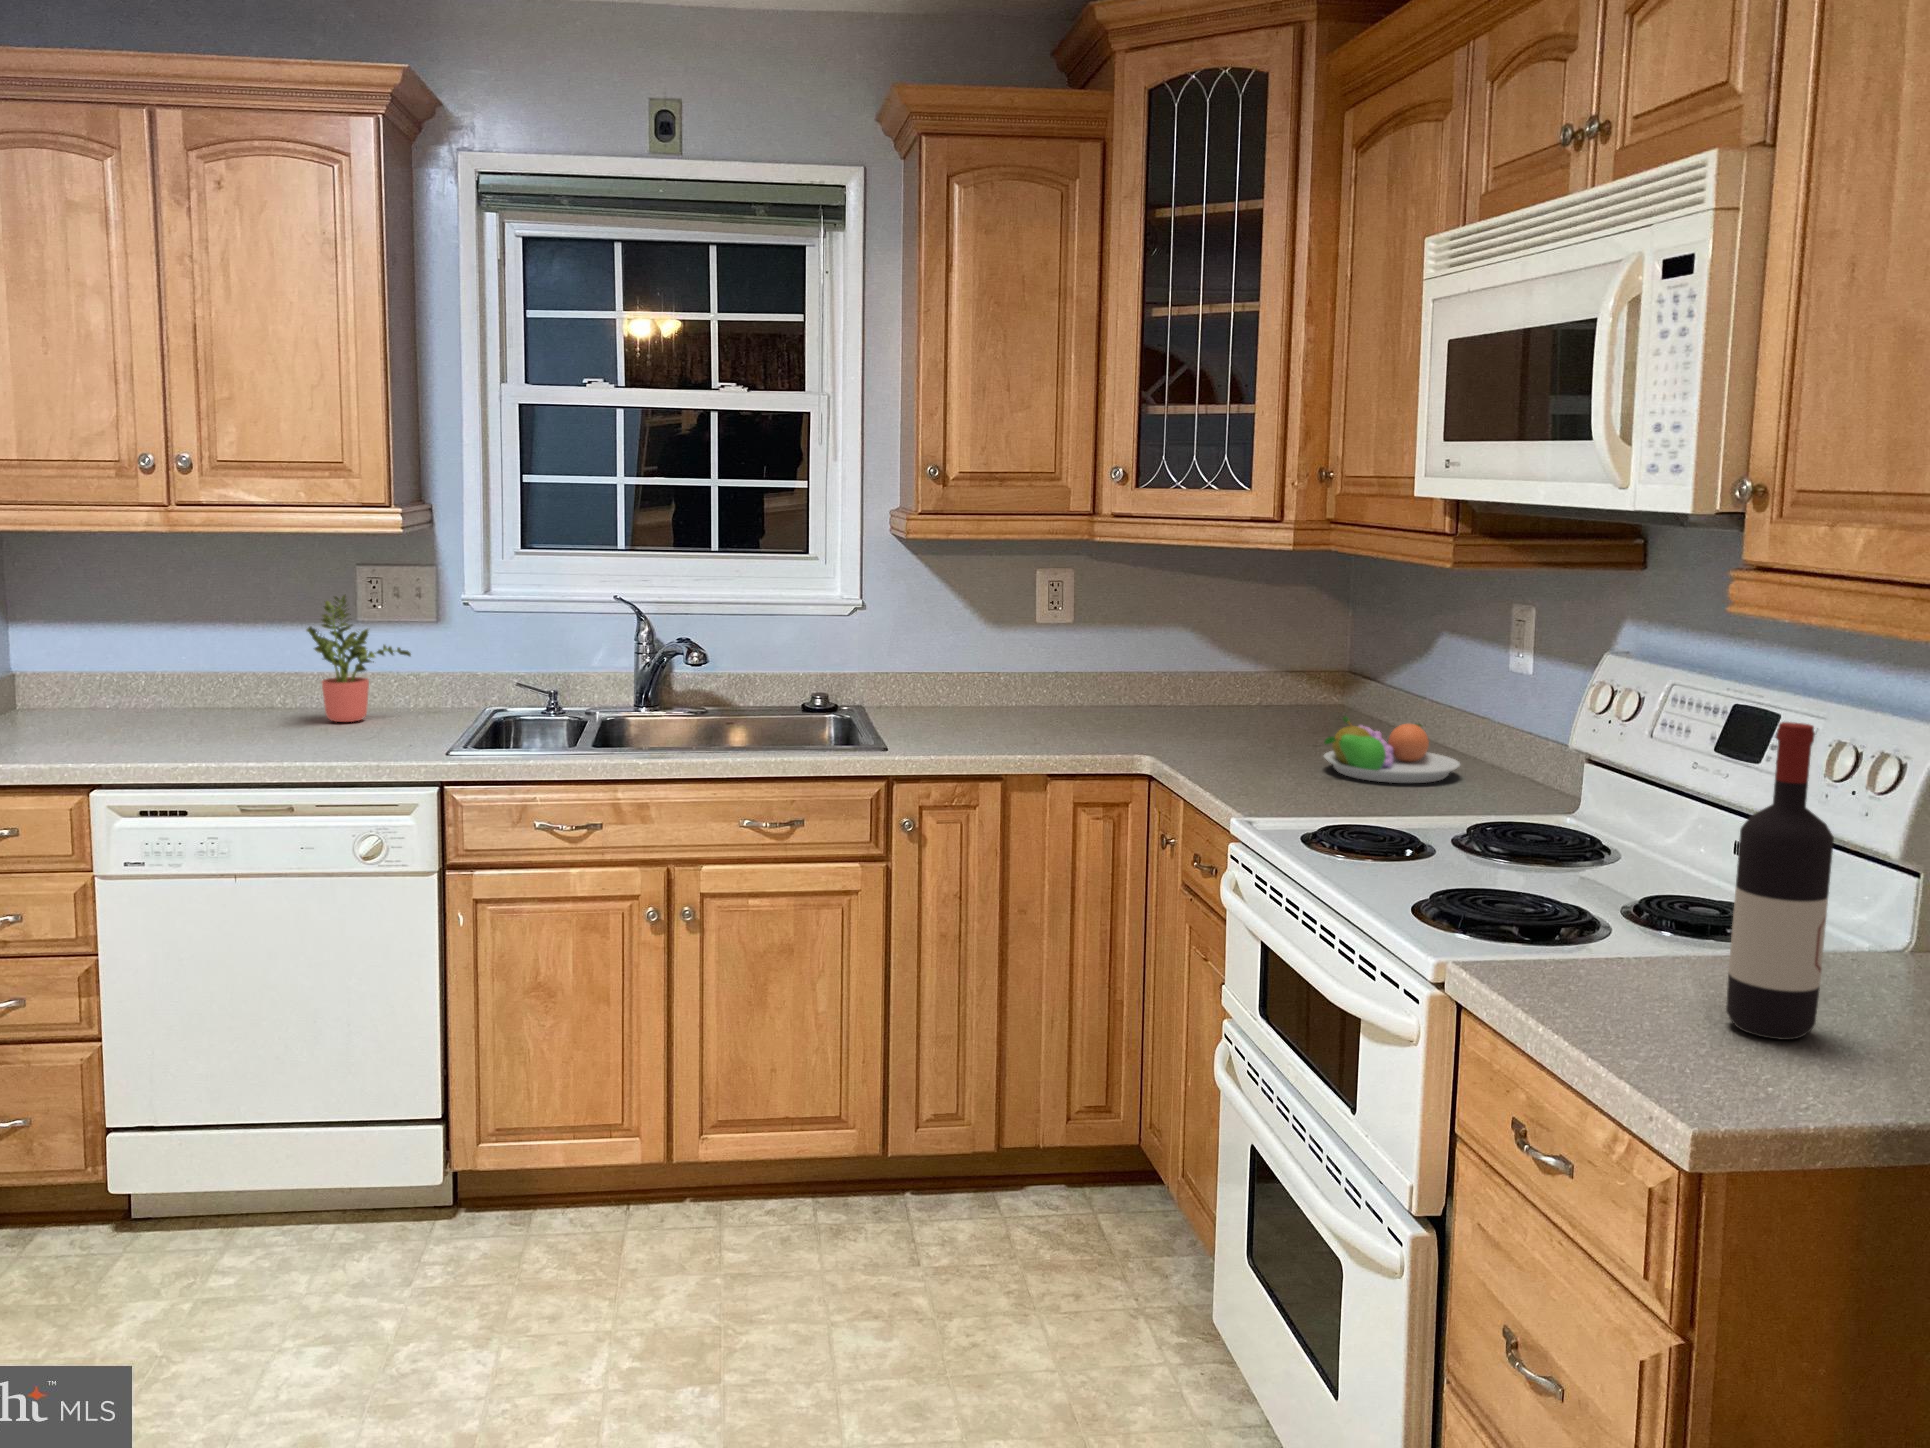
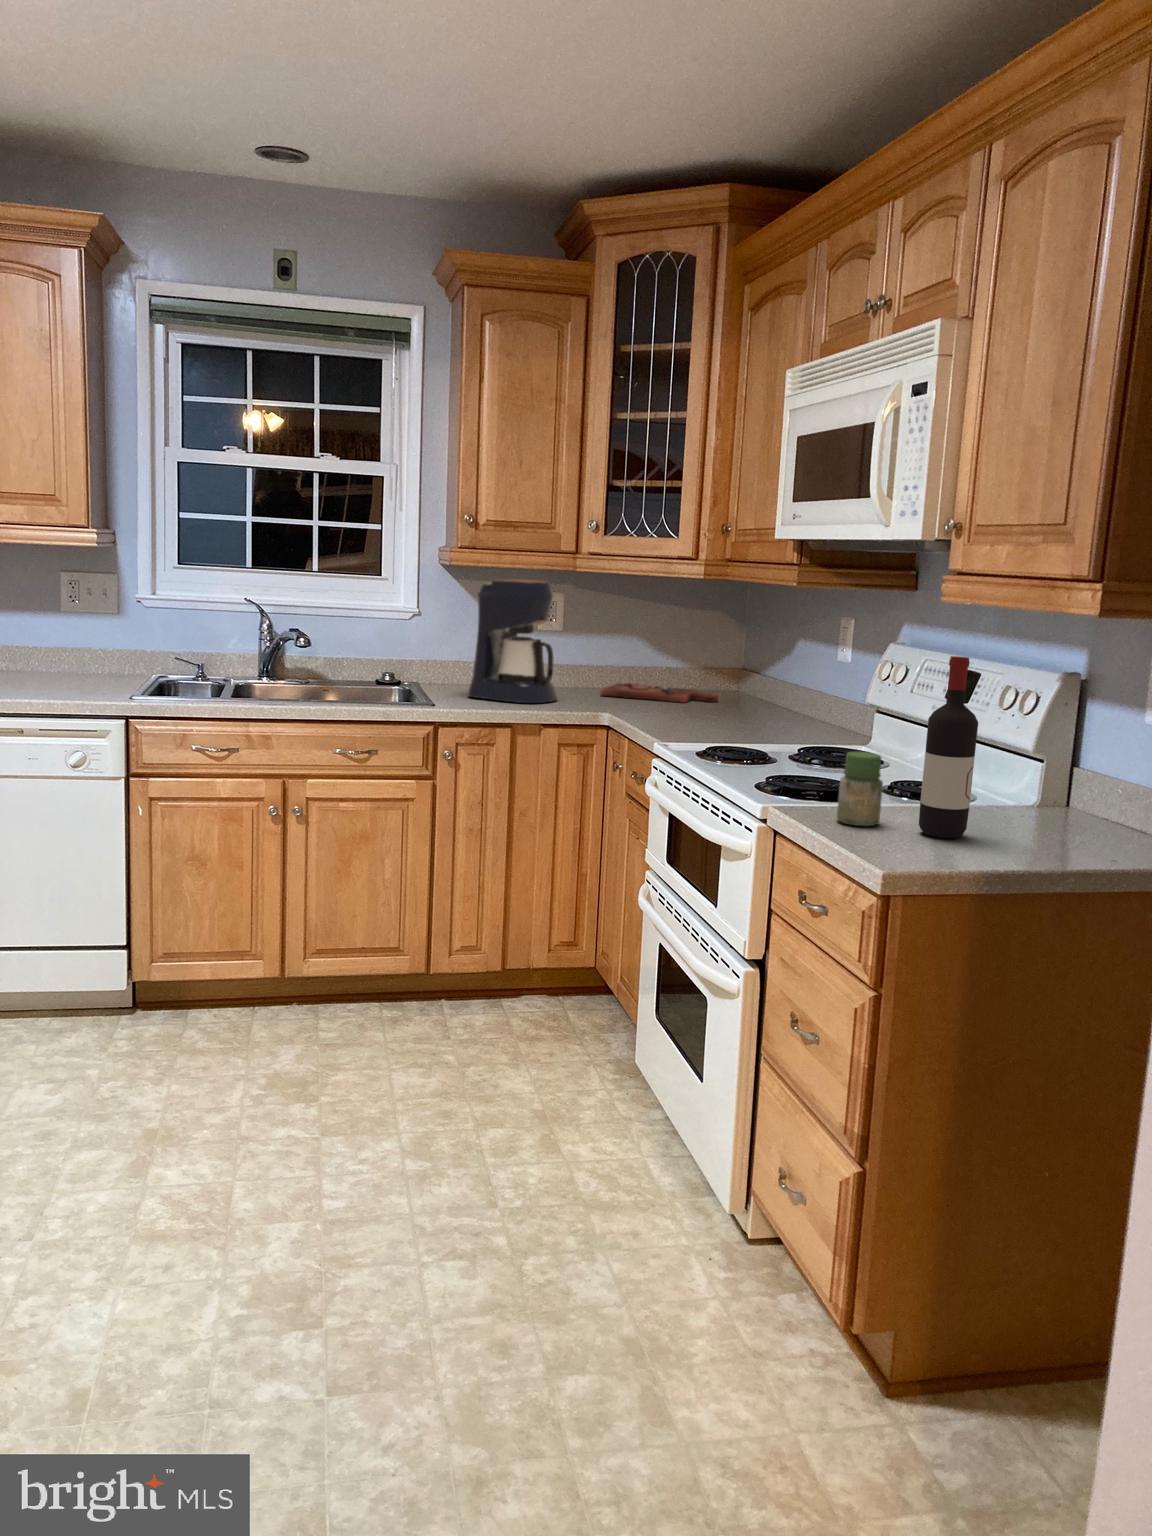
coffee maker: none [937,559,1071,745] -> present [468,579,558,703]
potted plant: present [307,595,411,722] -> none [27,591,101,680]
cutting board: none [1134,704,1314,736] -> present [601,683,718,703]
fruit bowl: present [1324,717,1460,783] -> none [719,686,806,727]
jar: none [1573,880,1656,1011] -> present [837,752,883,826]

